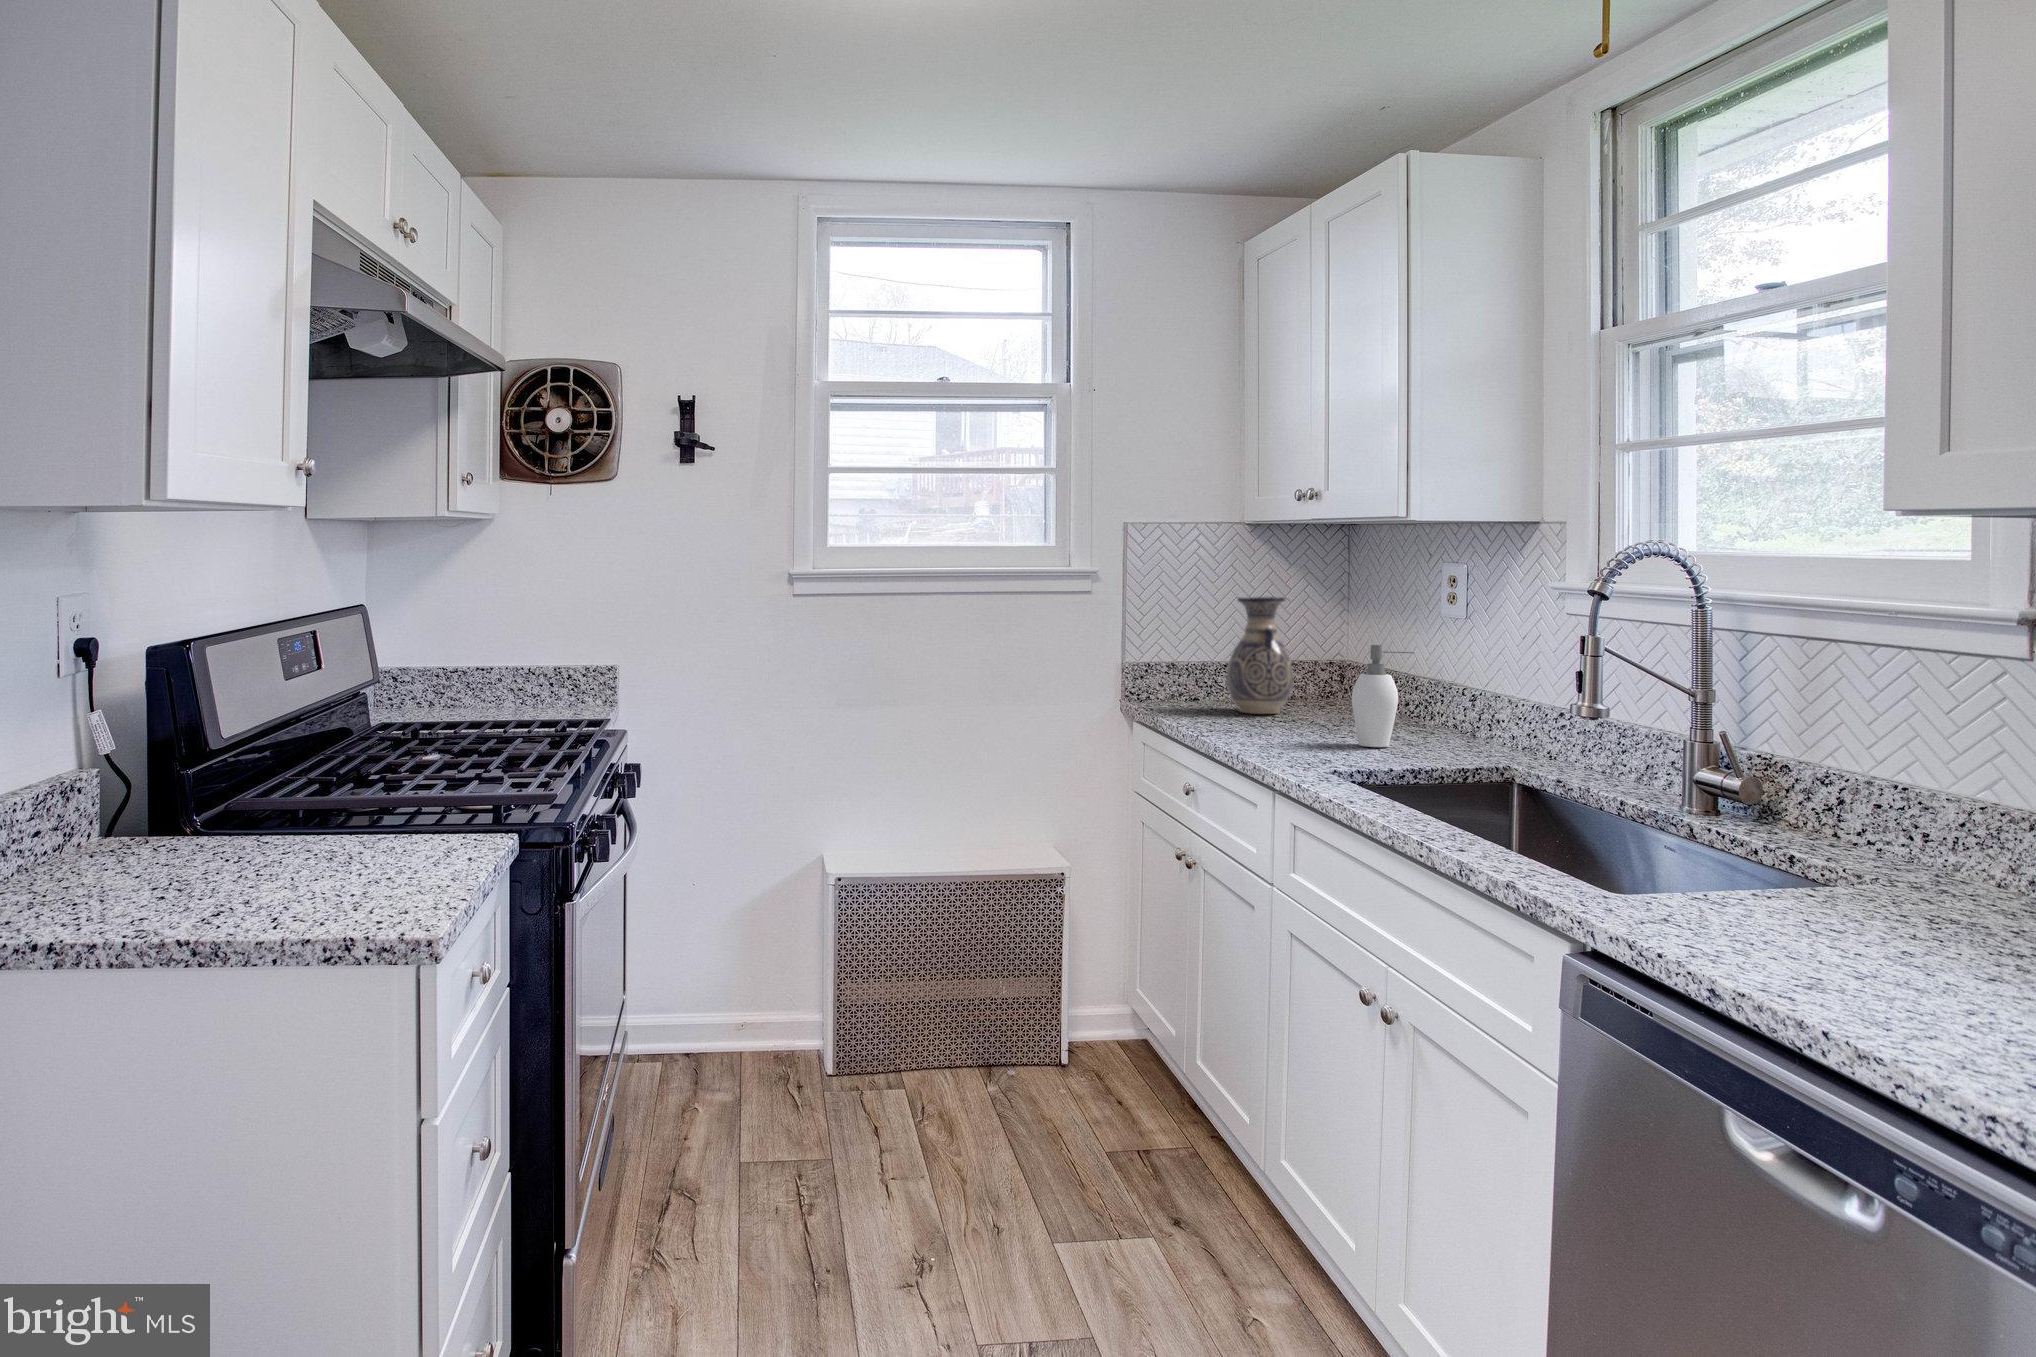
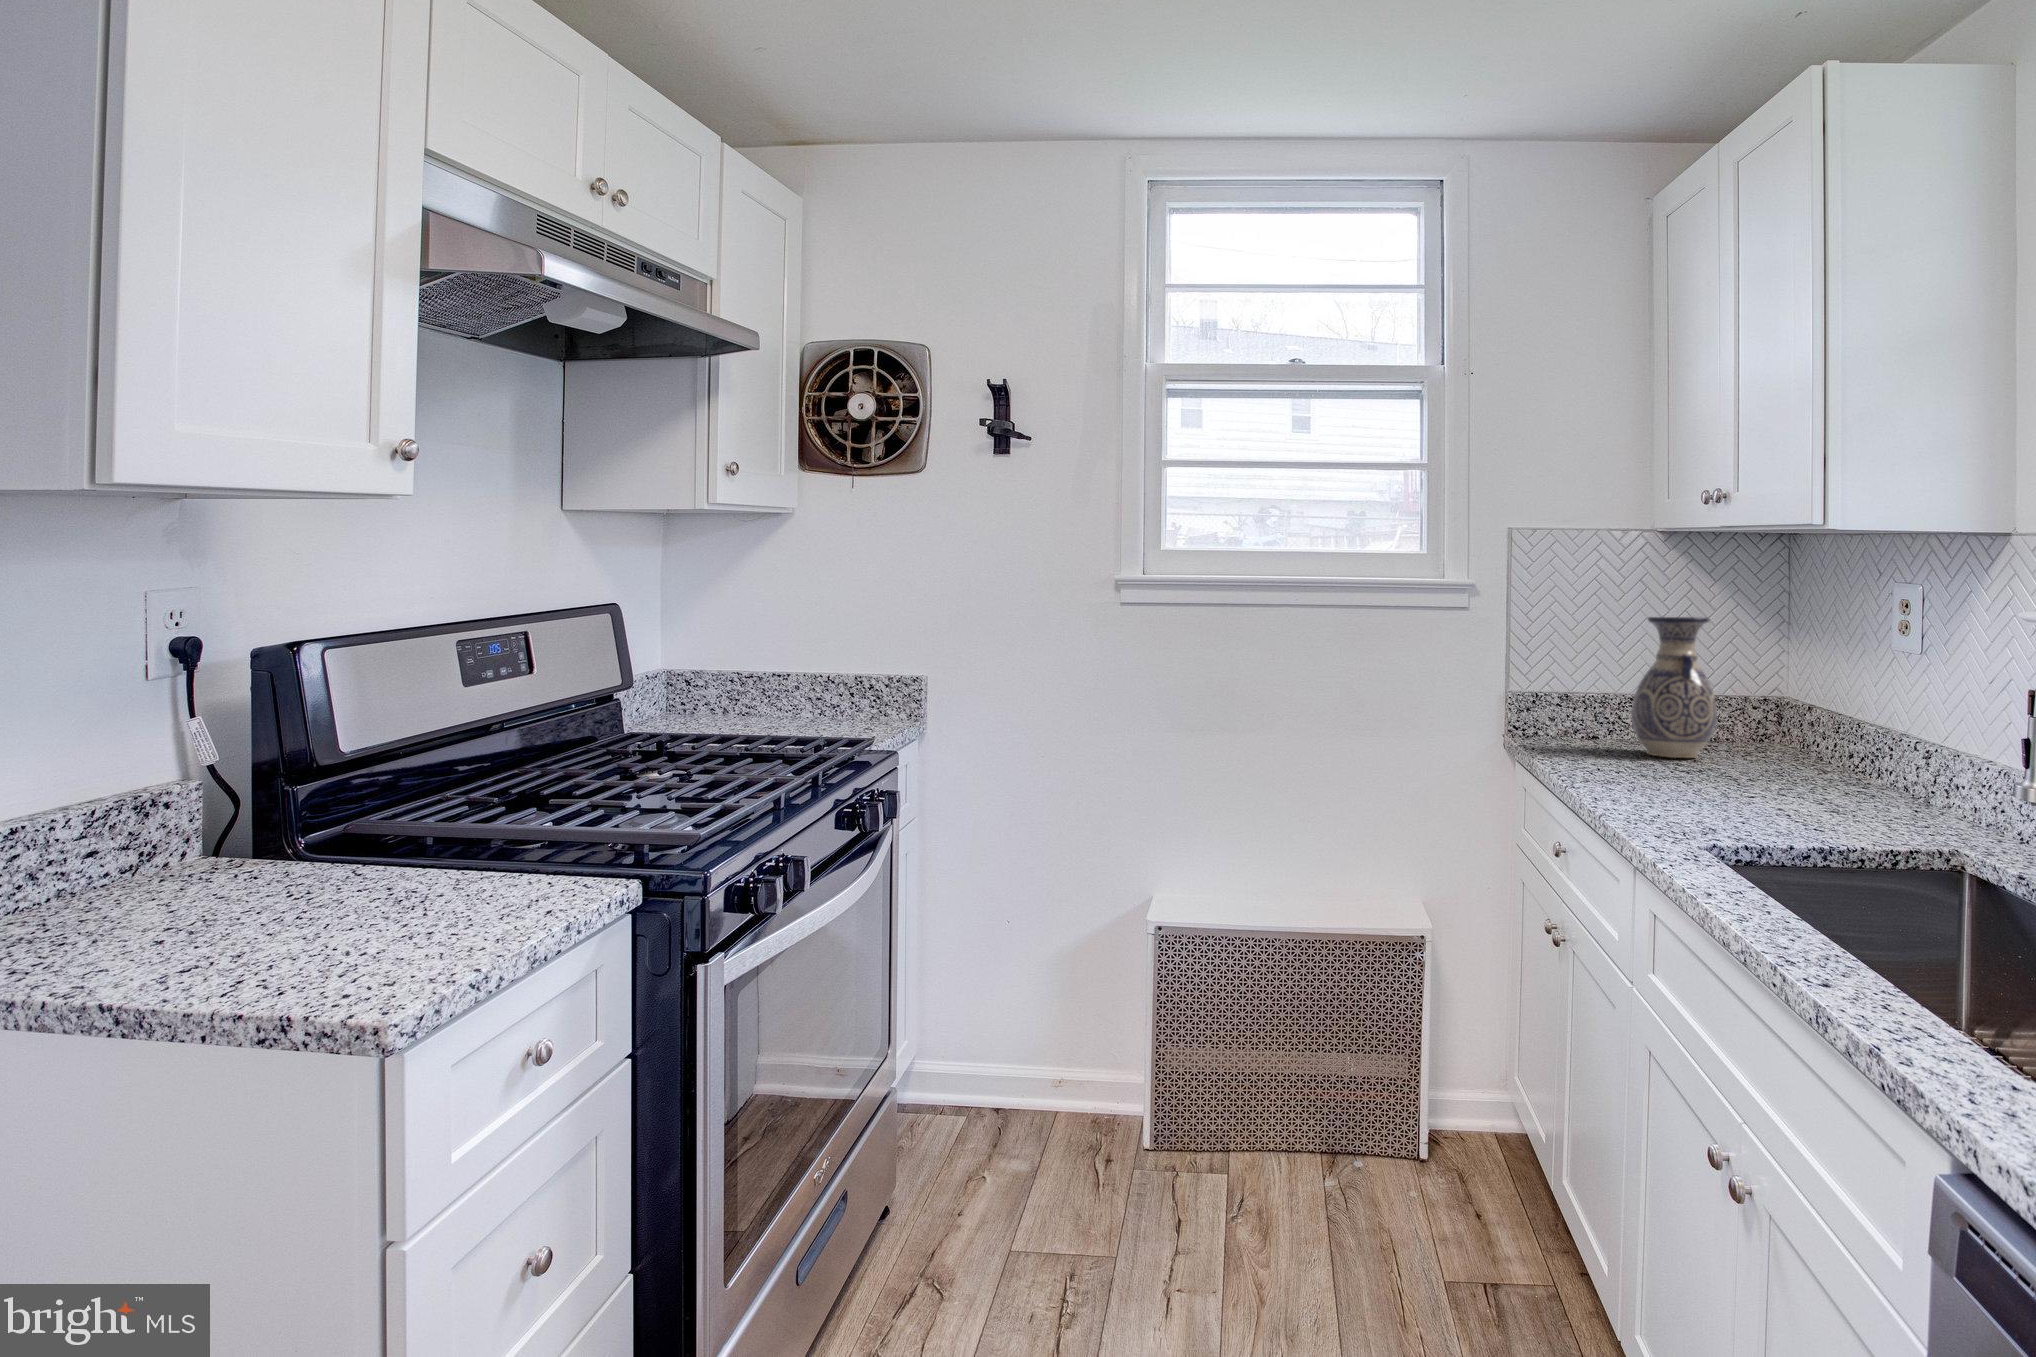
soap dispenser: present [1352,645,1414,747] -> none [1794,679,1876,802]

